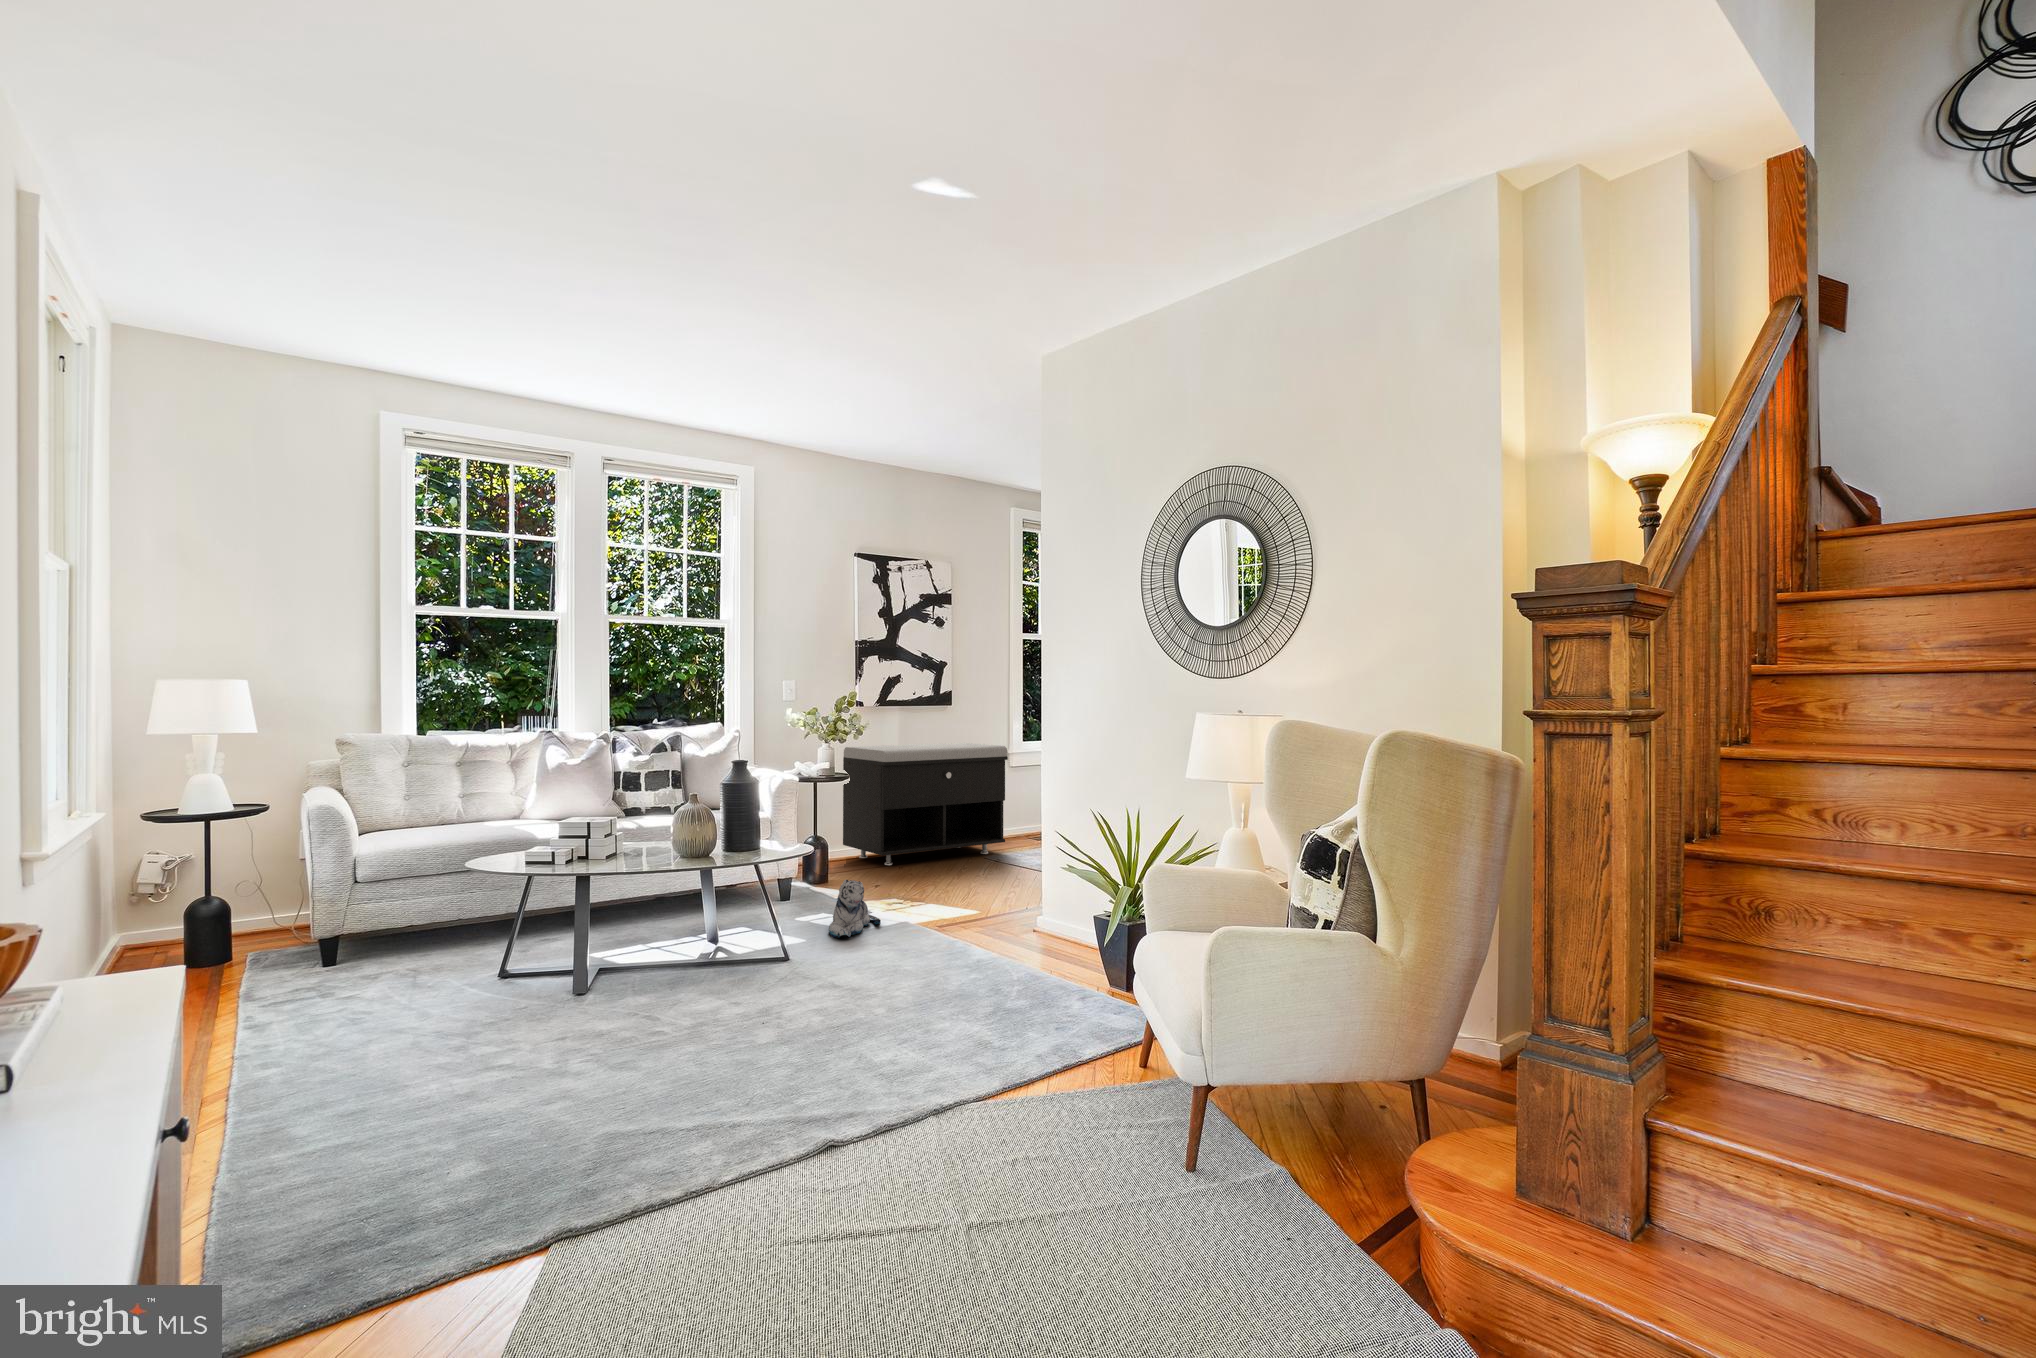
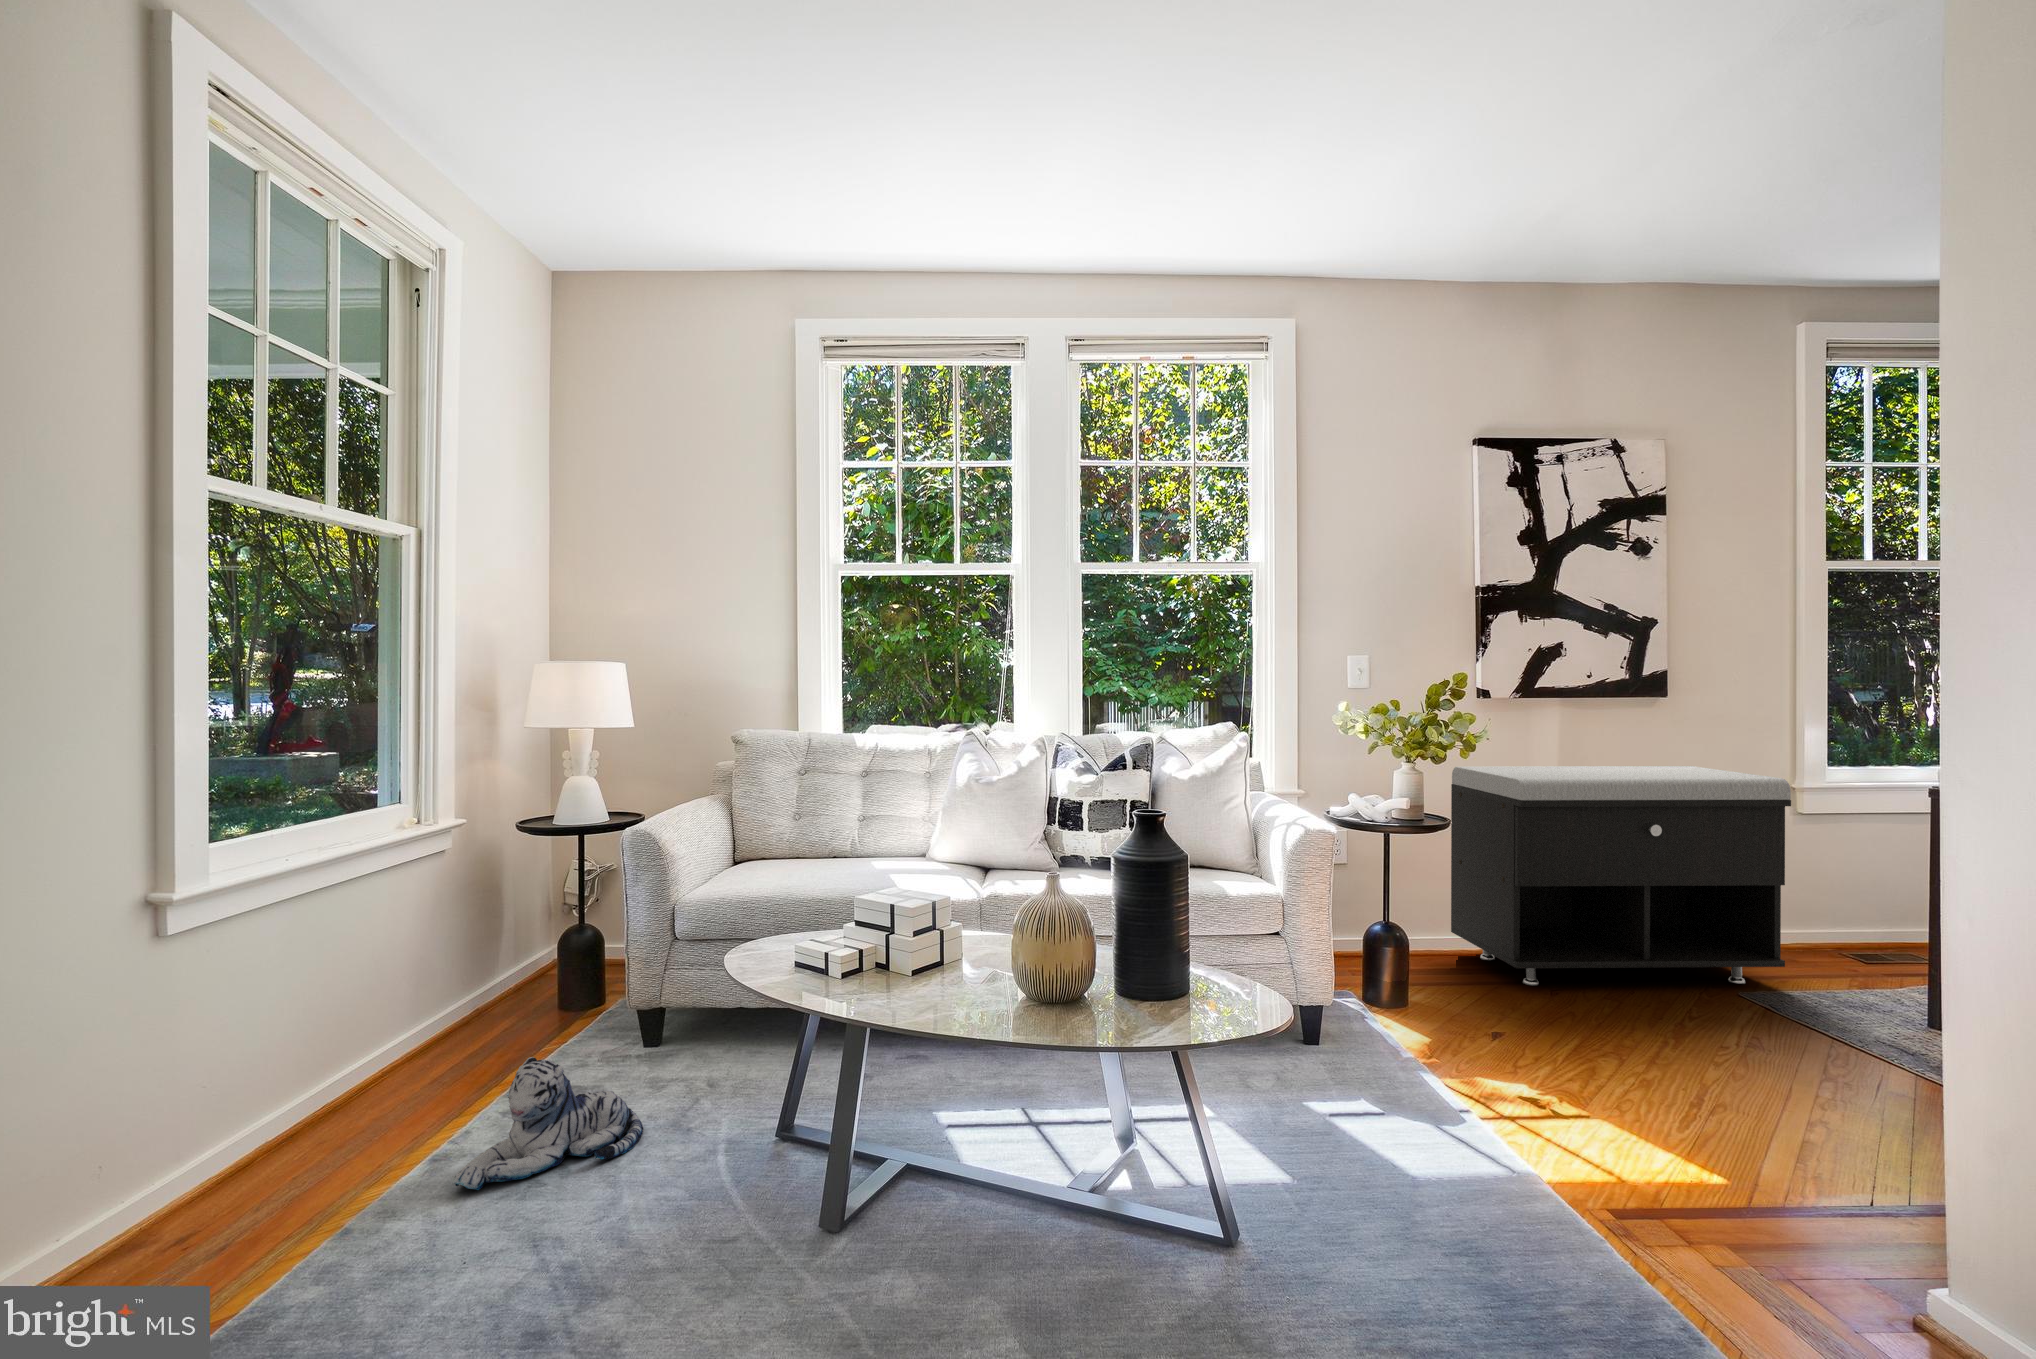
plush toy: present [829,880,881,938] -> present [454,1057,643,1190]

